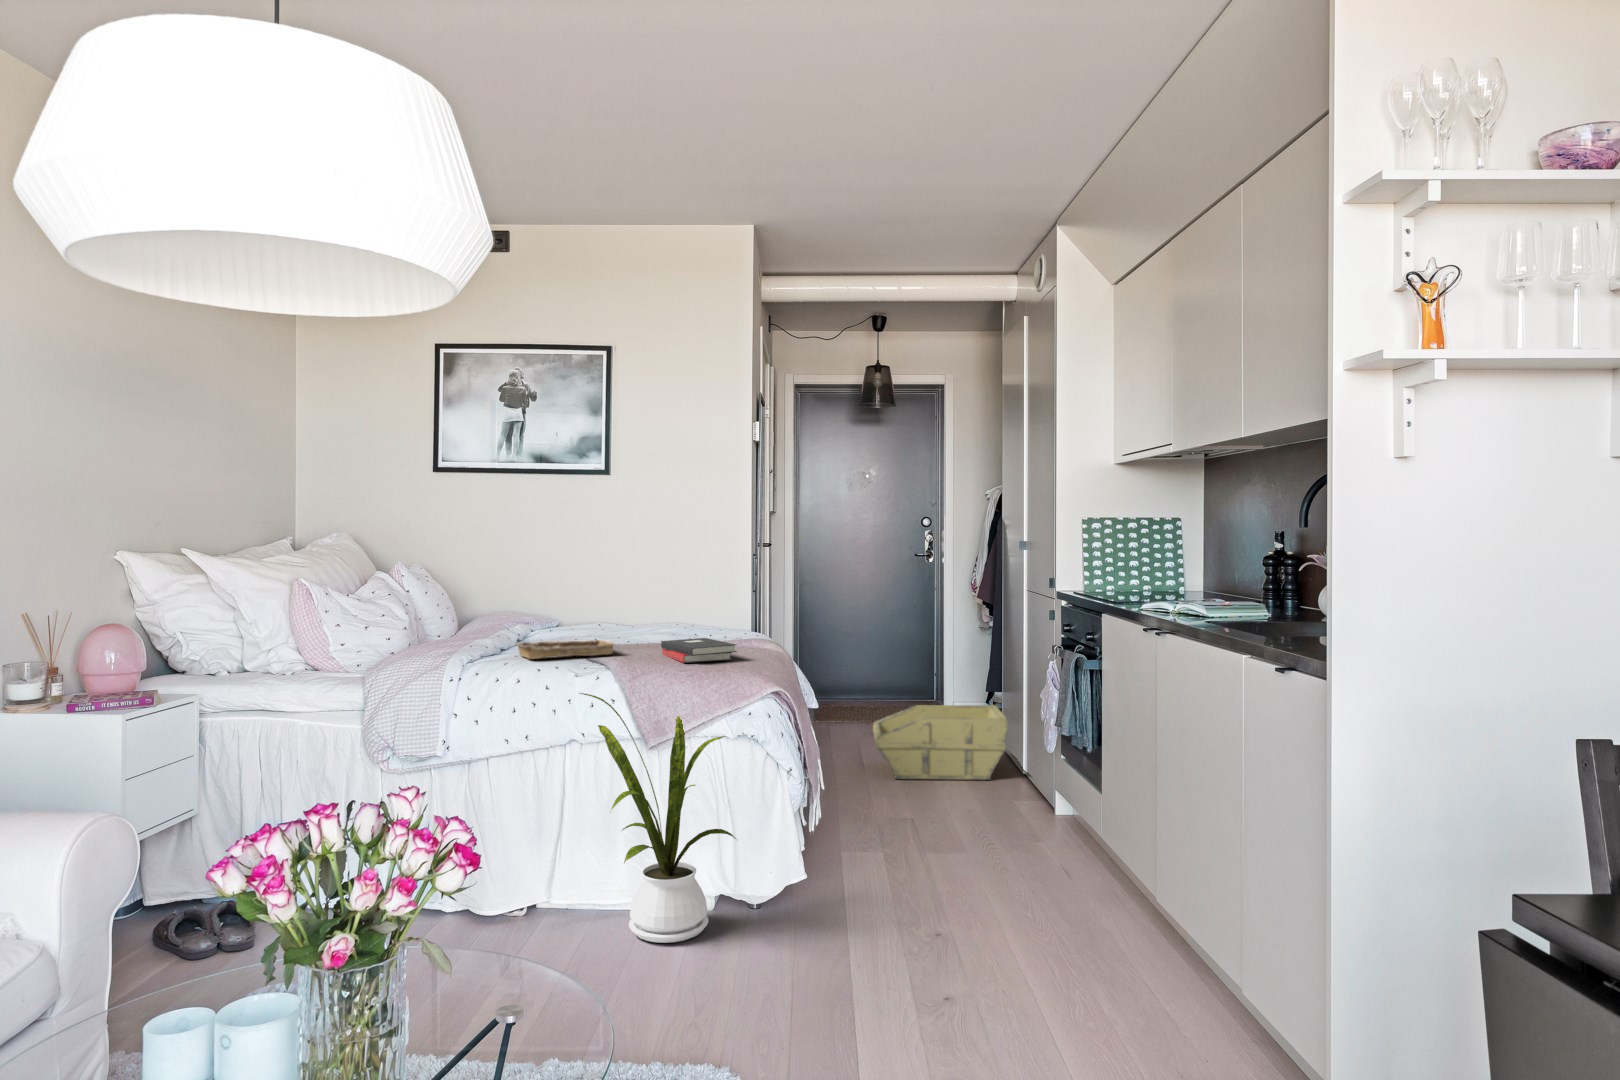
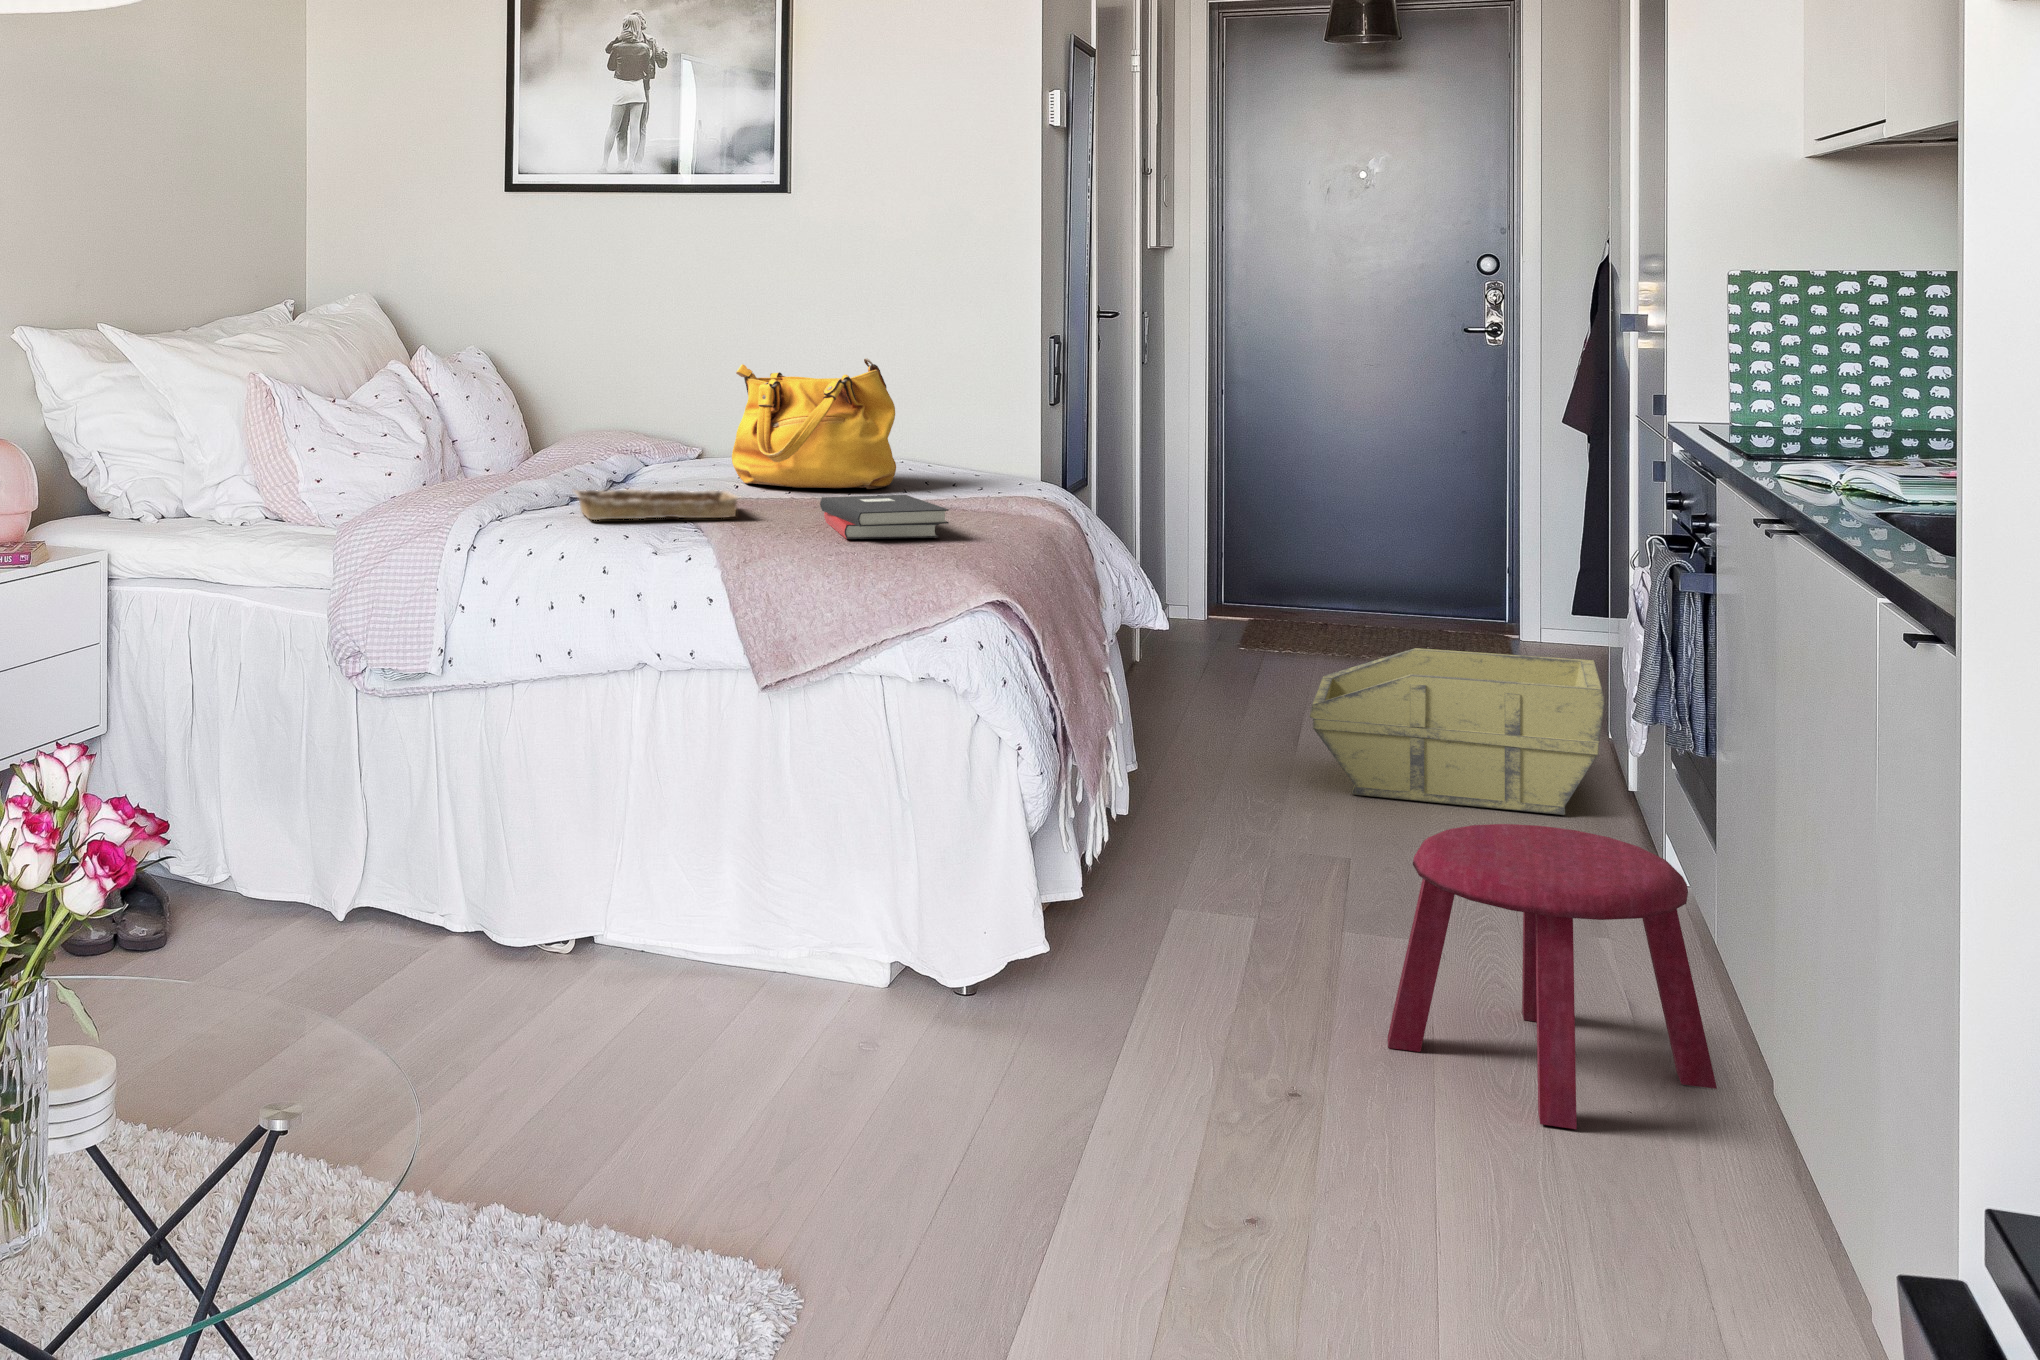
handbag: none [591,565,684,637] -> present [732,358,896,489]
house plant: present [580,693,736,943] -> none [628,581,919,1043]
stool: none [963,784,1107,926] -> present [1388,824,1717,1129]

